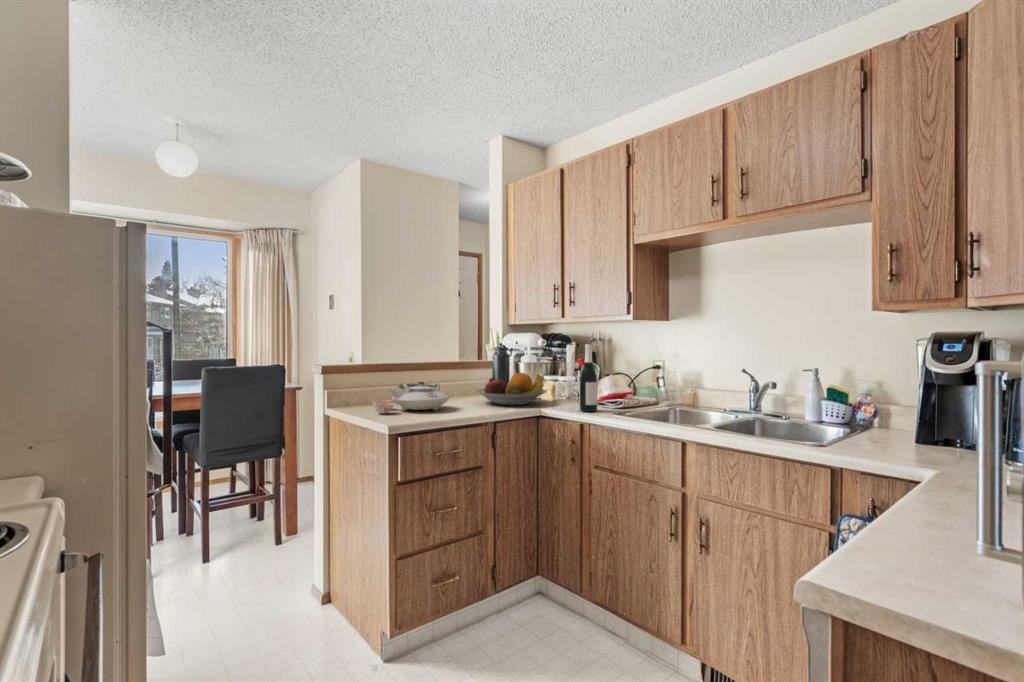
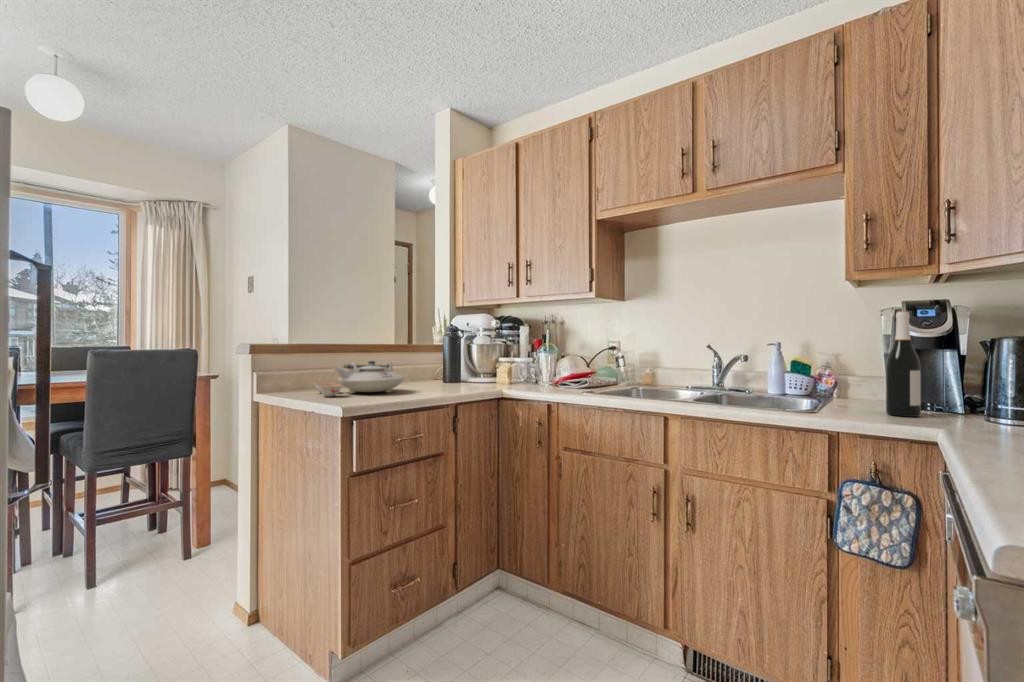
wine bottle: present [580,344,597,412] -> present [886,311,921,417]
fruit bowl: present [476,373,547,405] -> none [430,353,506,387]

